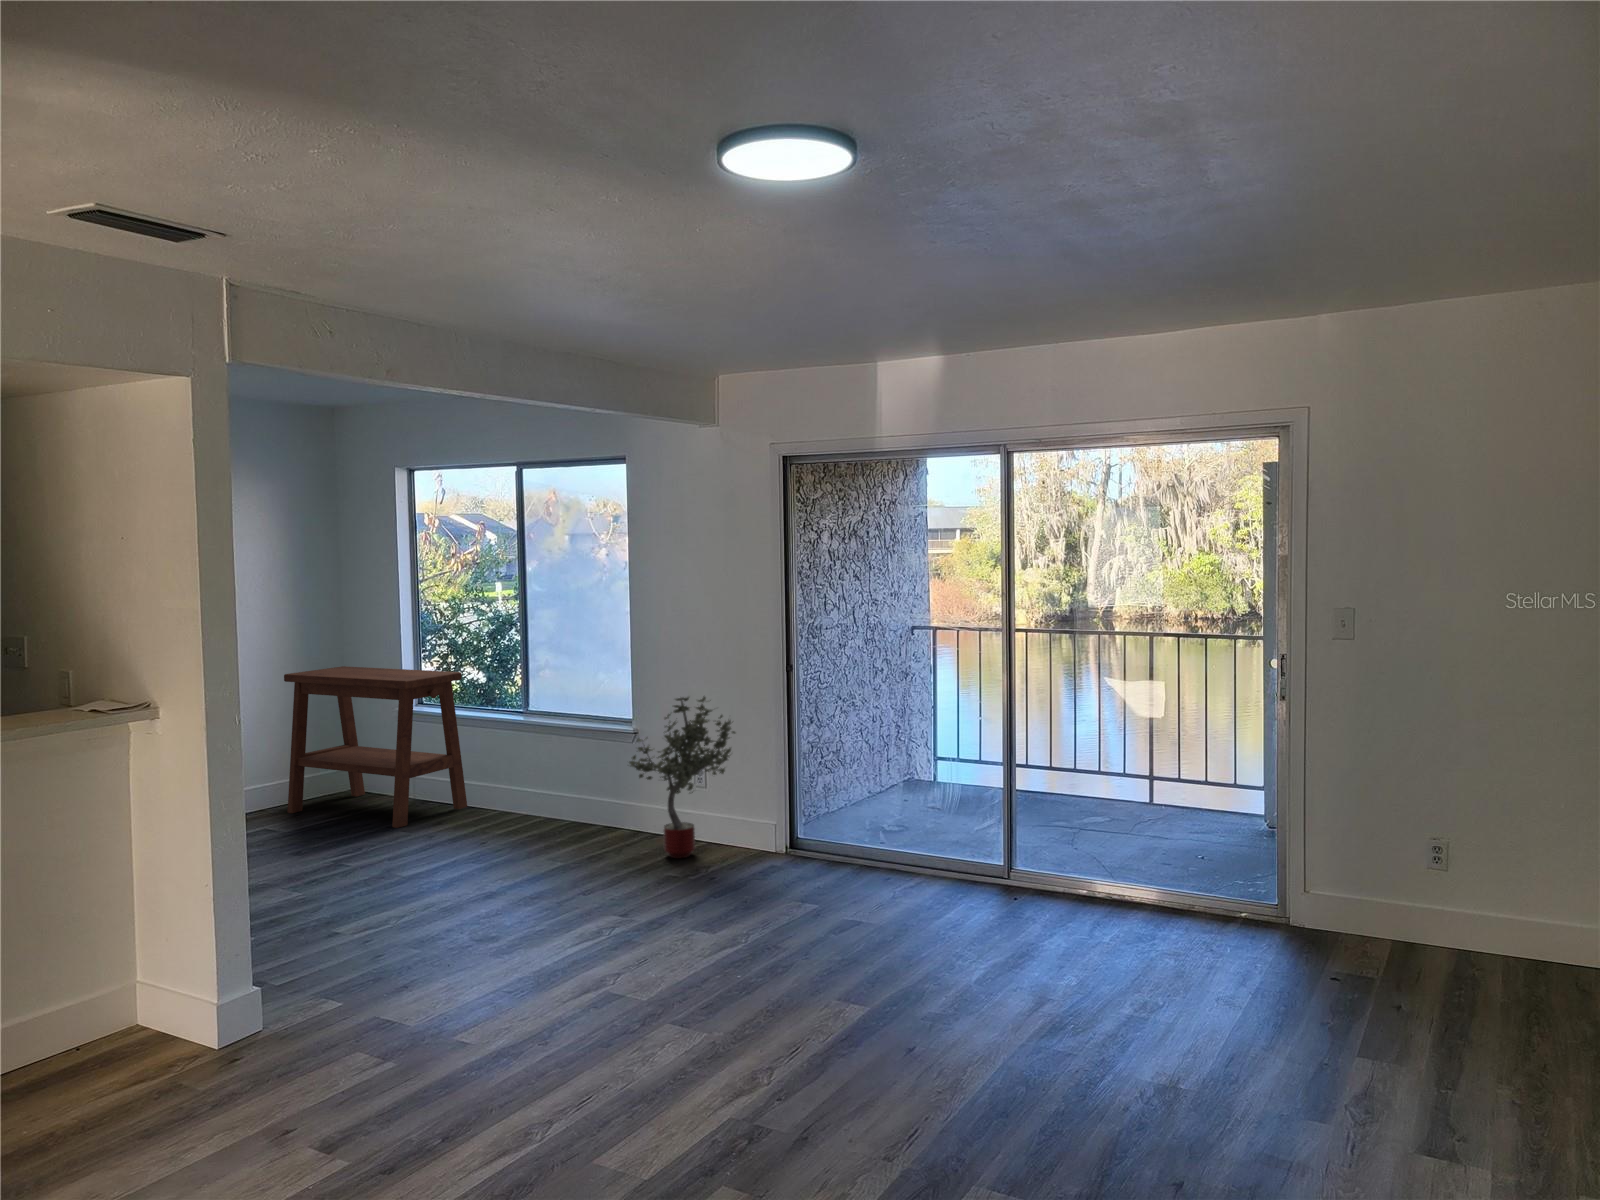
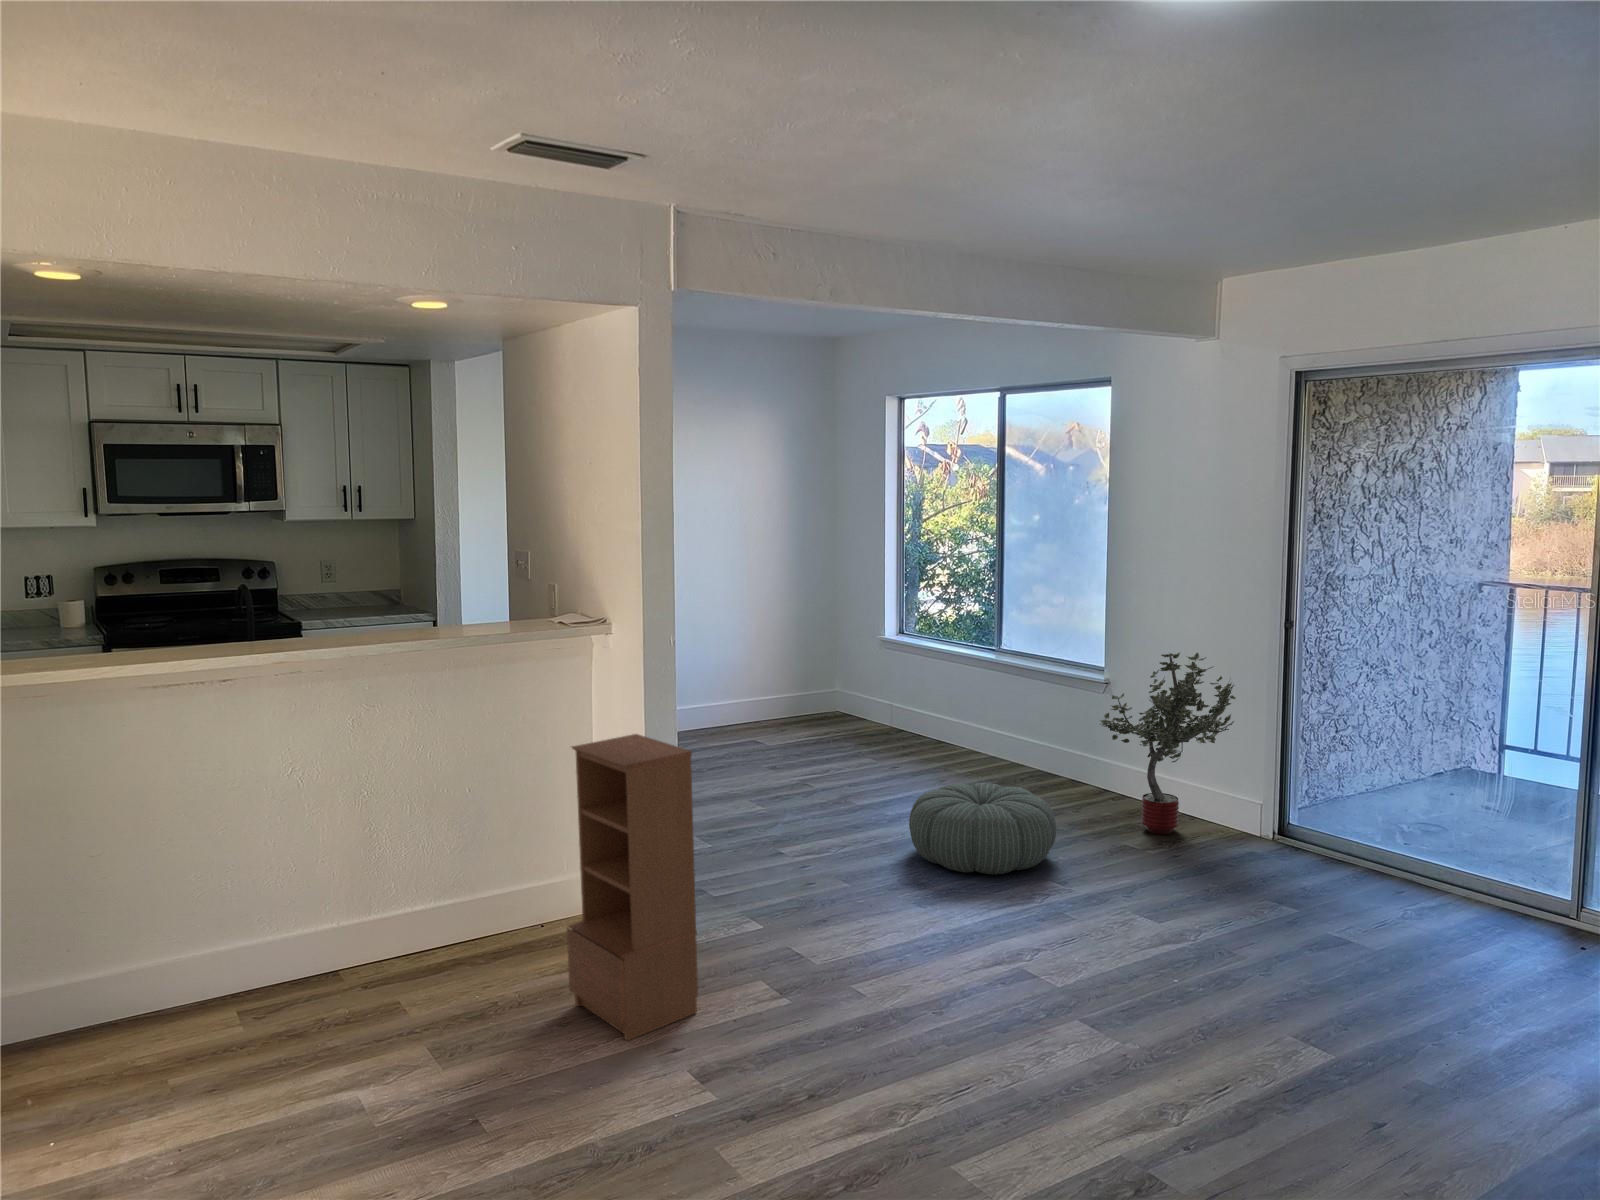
side table: present [284,666,467,828] -> none [733,595,909,766]
bookcase: none [51,785,196,1082] -> present [567,734,698,1040]
pouf: none [444,824,580,905] -> present [909,783,1056,874]

